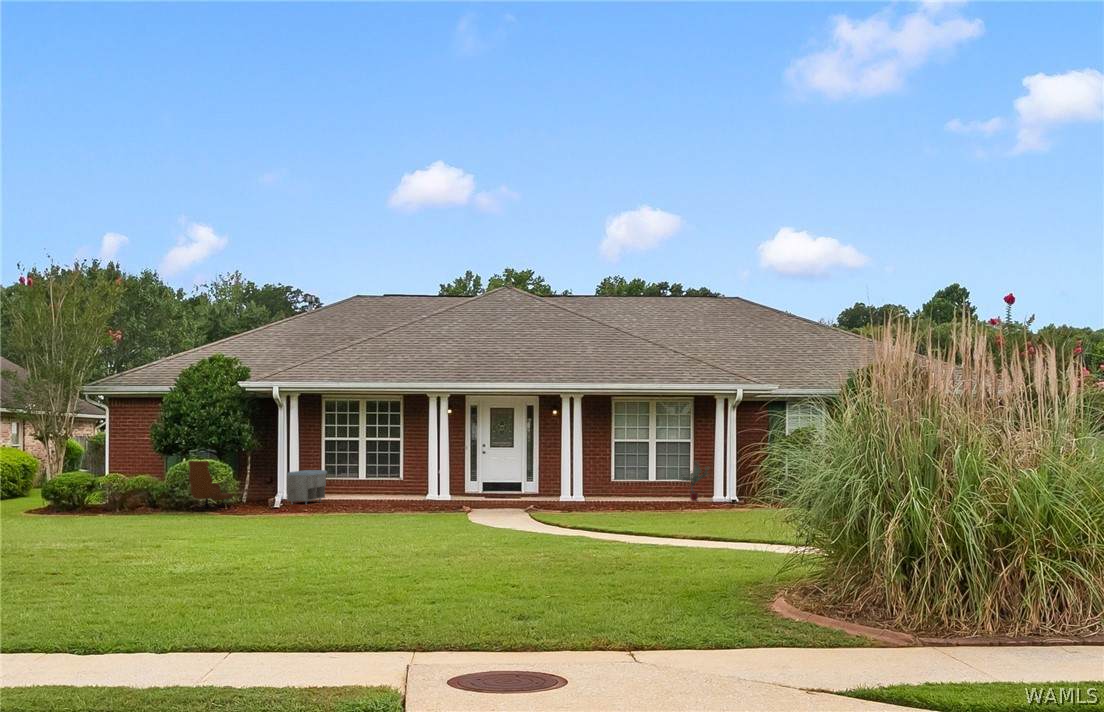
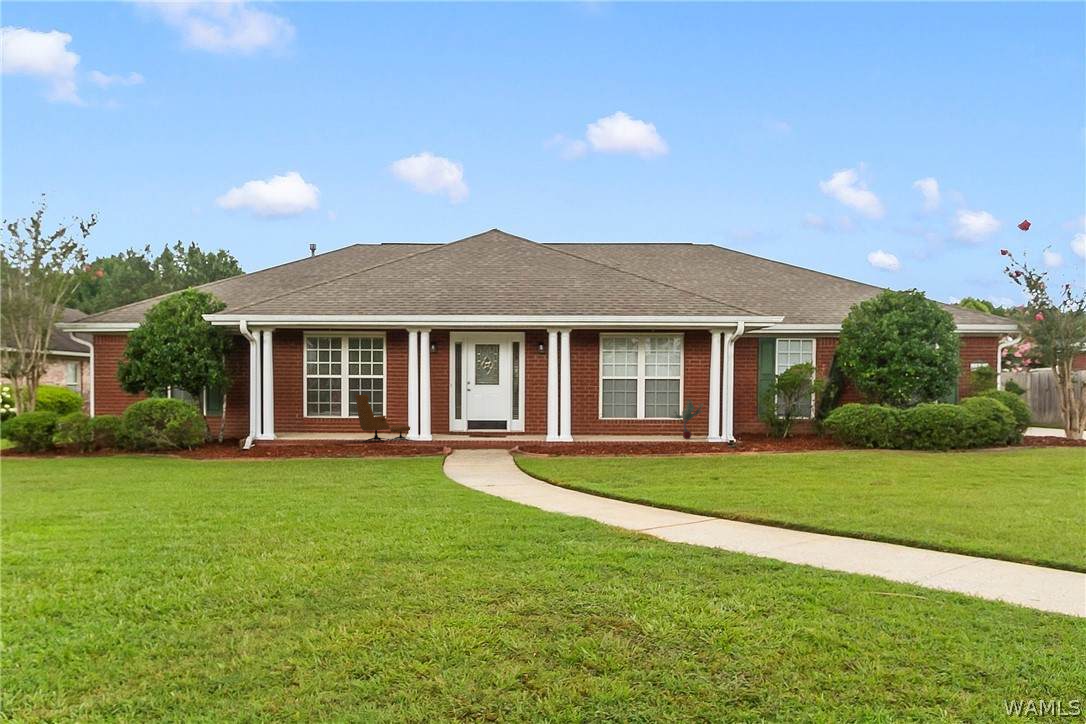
lounge chair: present [189,461,233,509] -> present [355,394,410,443]
storage bench: present [286,470,327,504] -> none [258,408,304,445]

